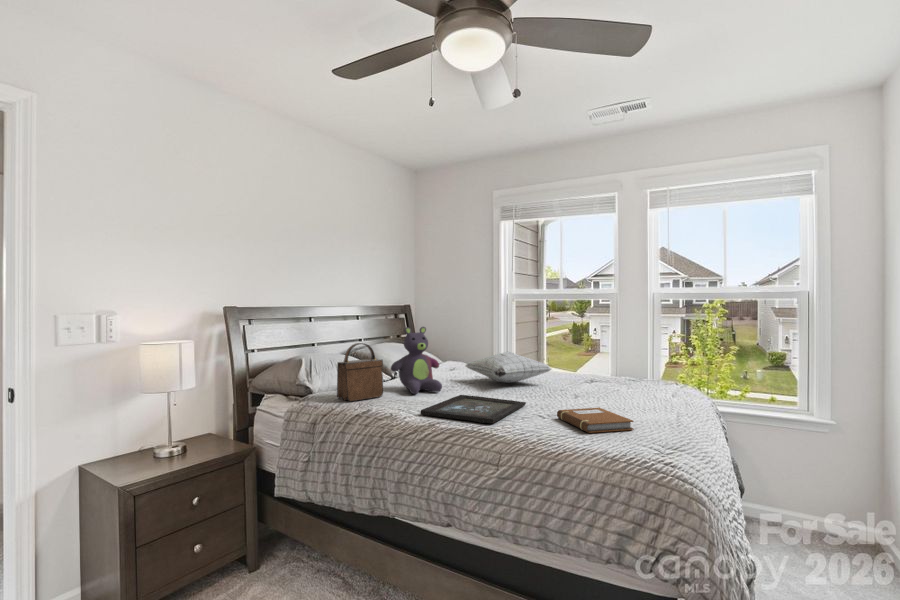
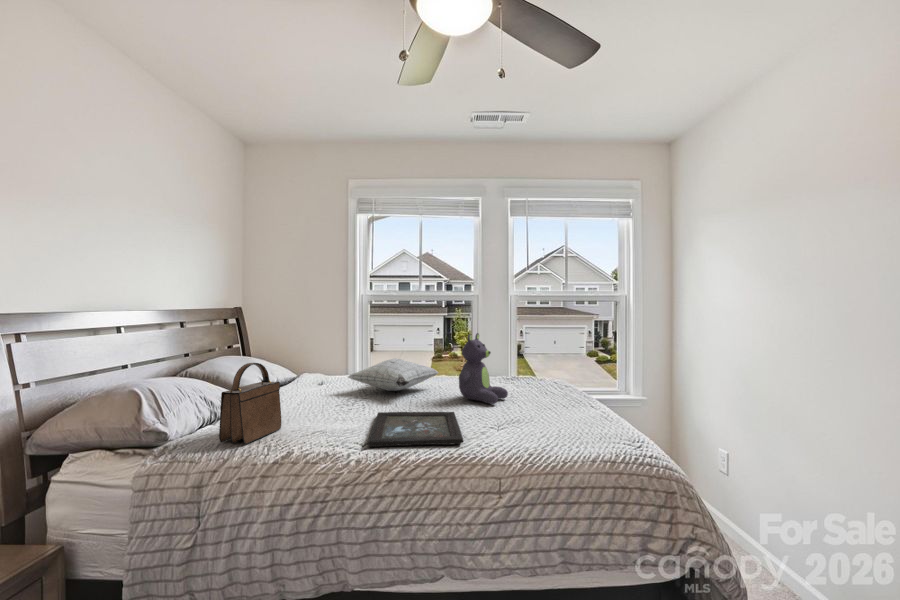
stuffed bear: present [391,327,442,394] -> present [459,333,508,404]
notebook: present [557,408,634,433] -> none [503,408,578,437]

